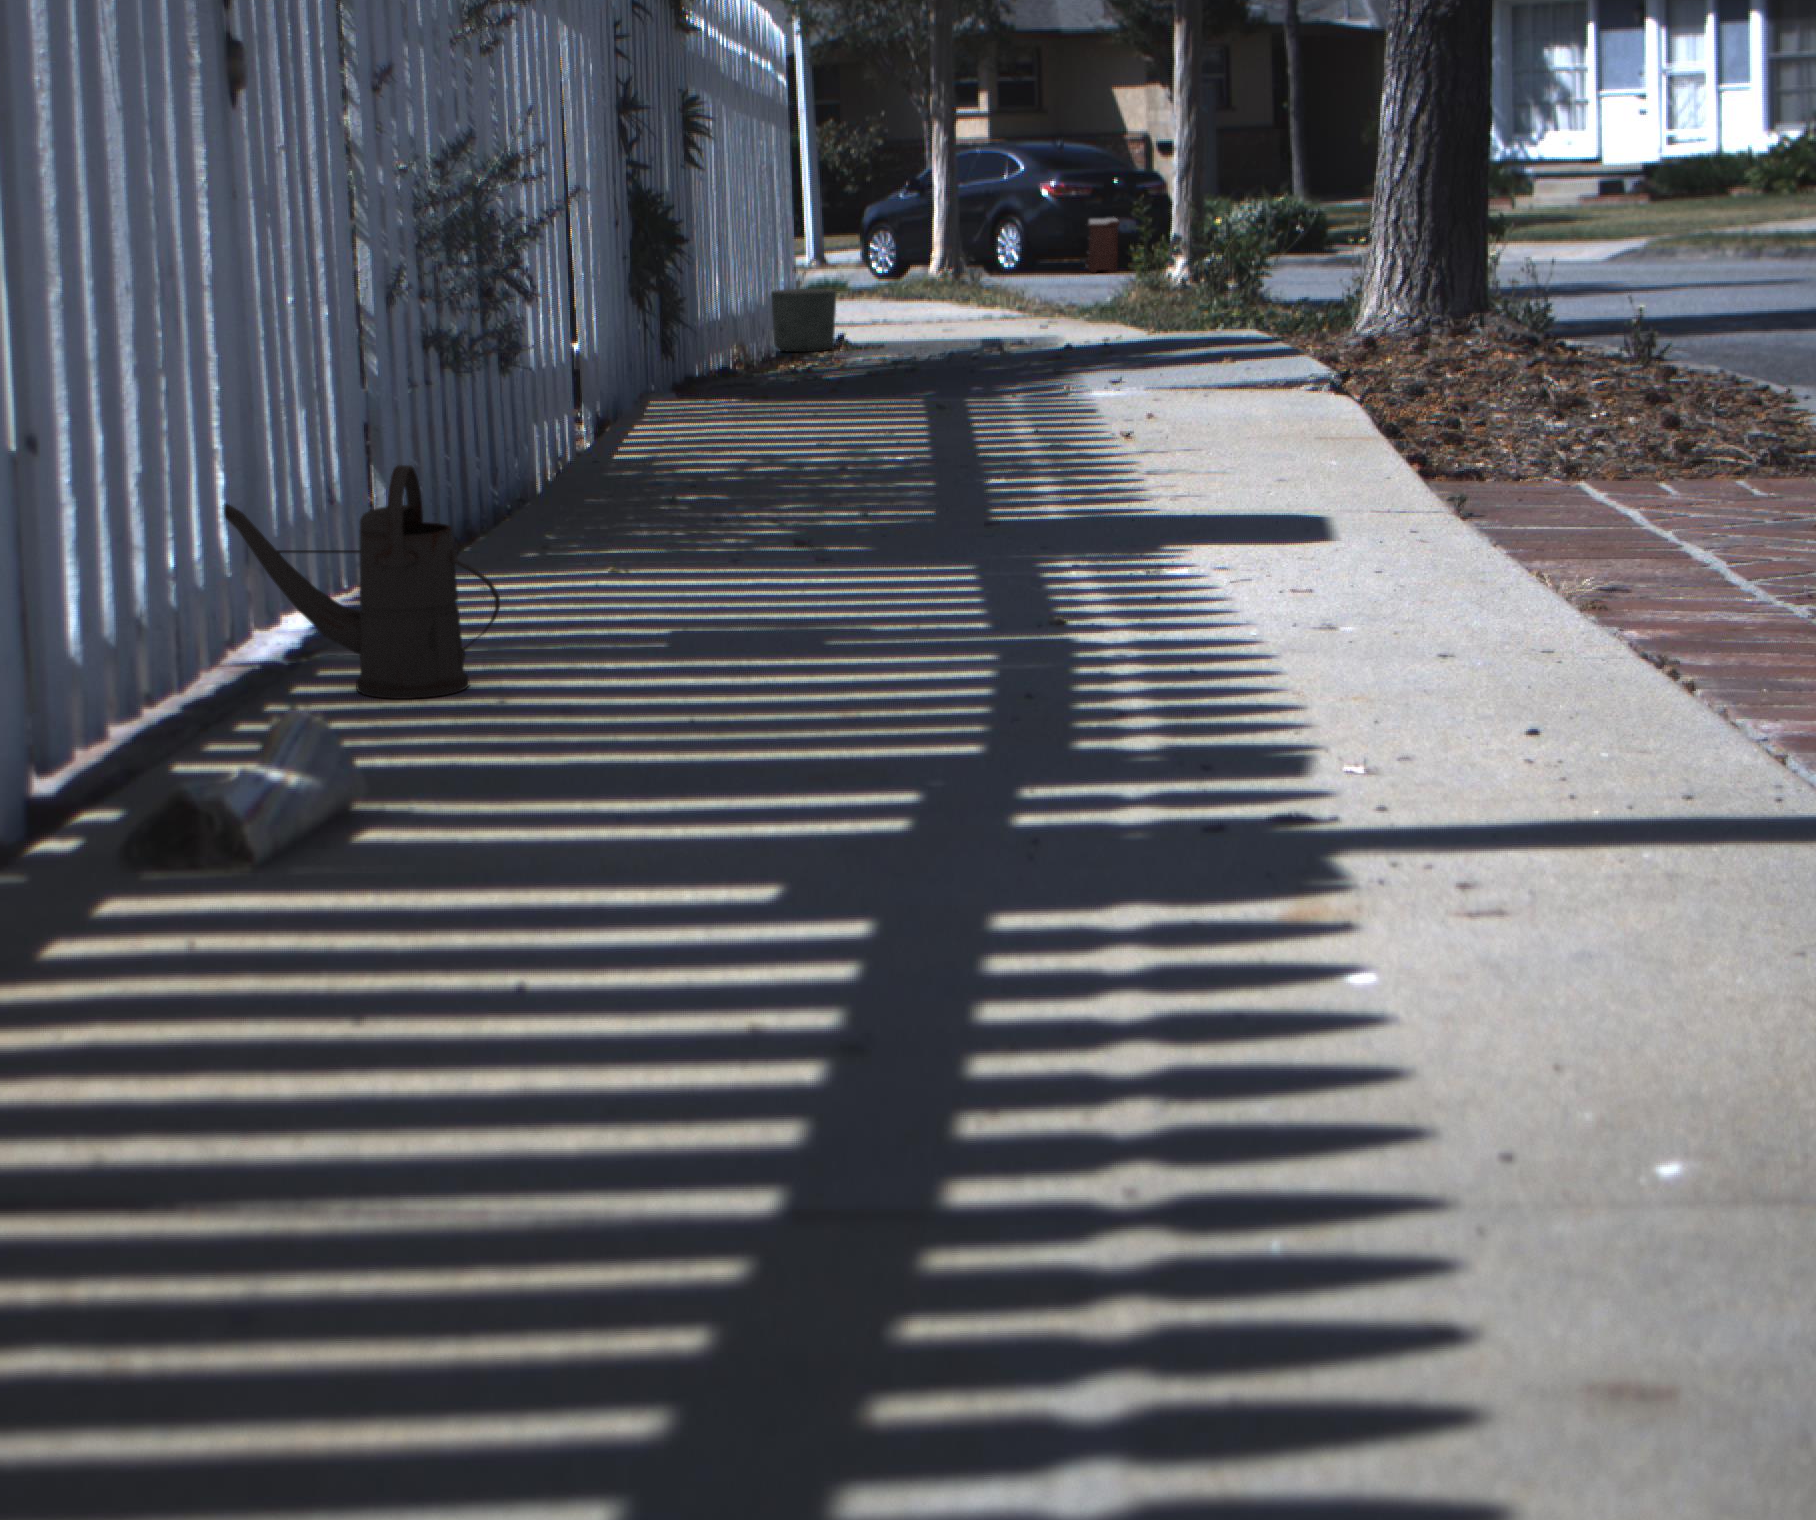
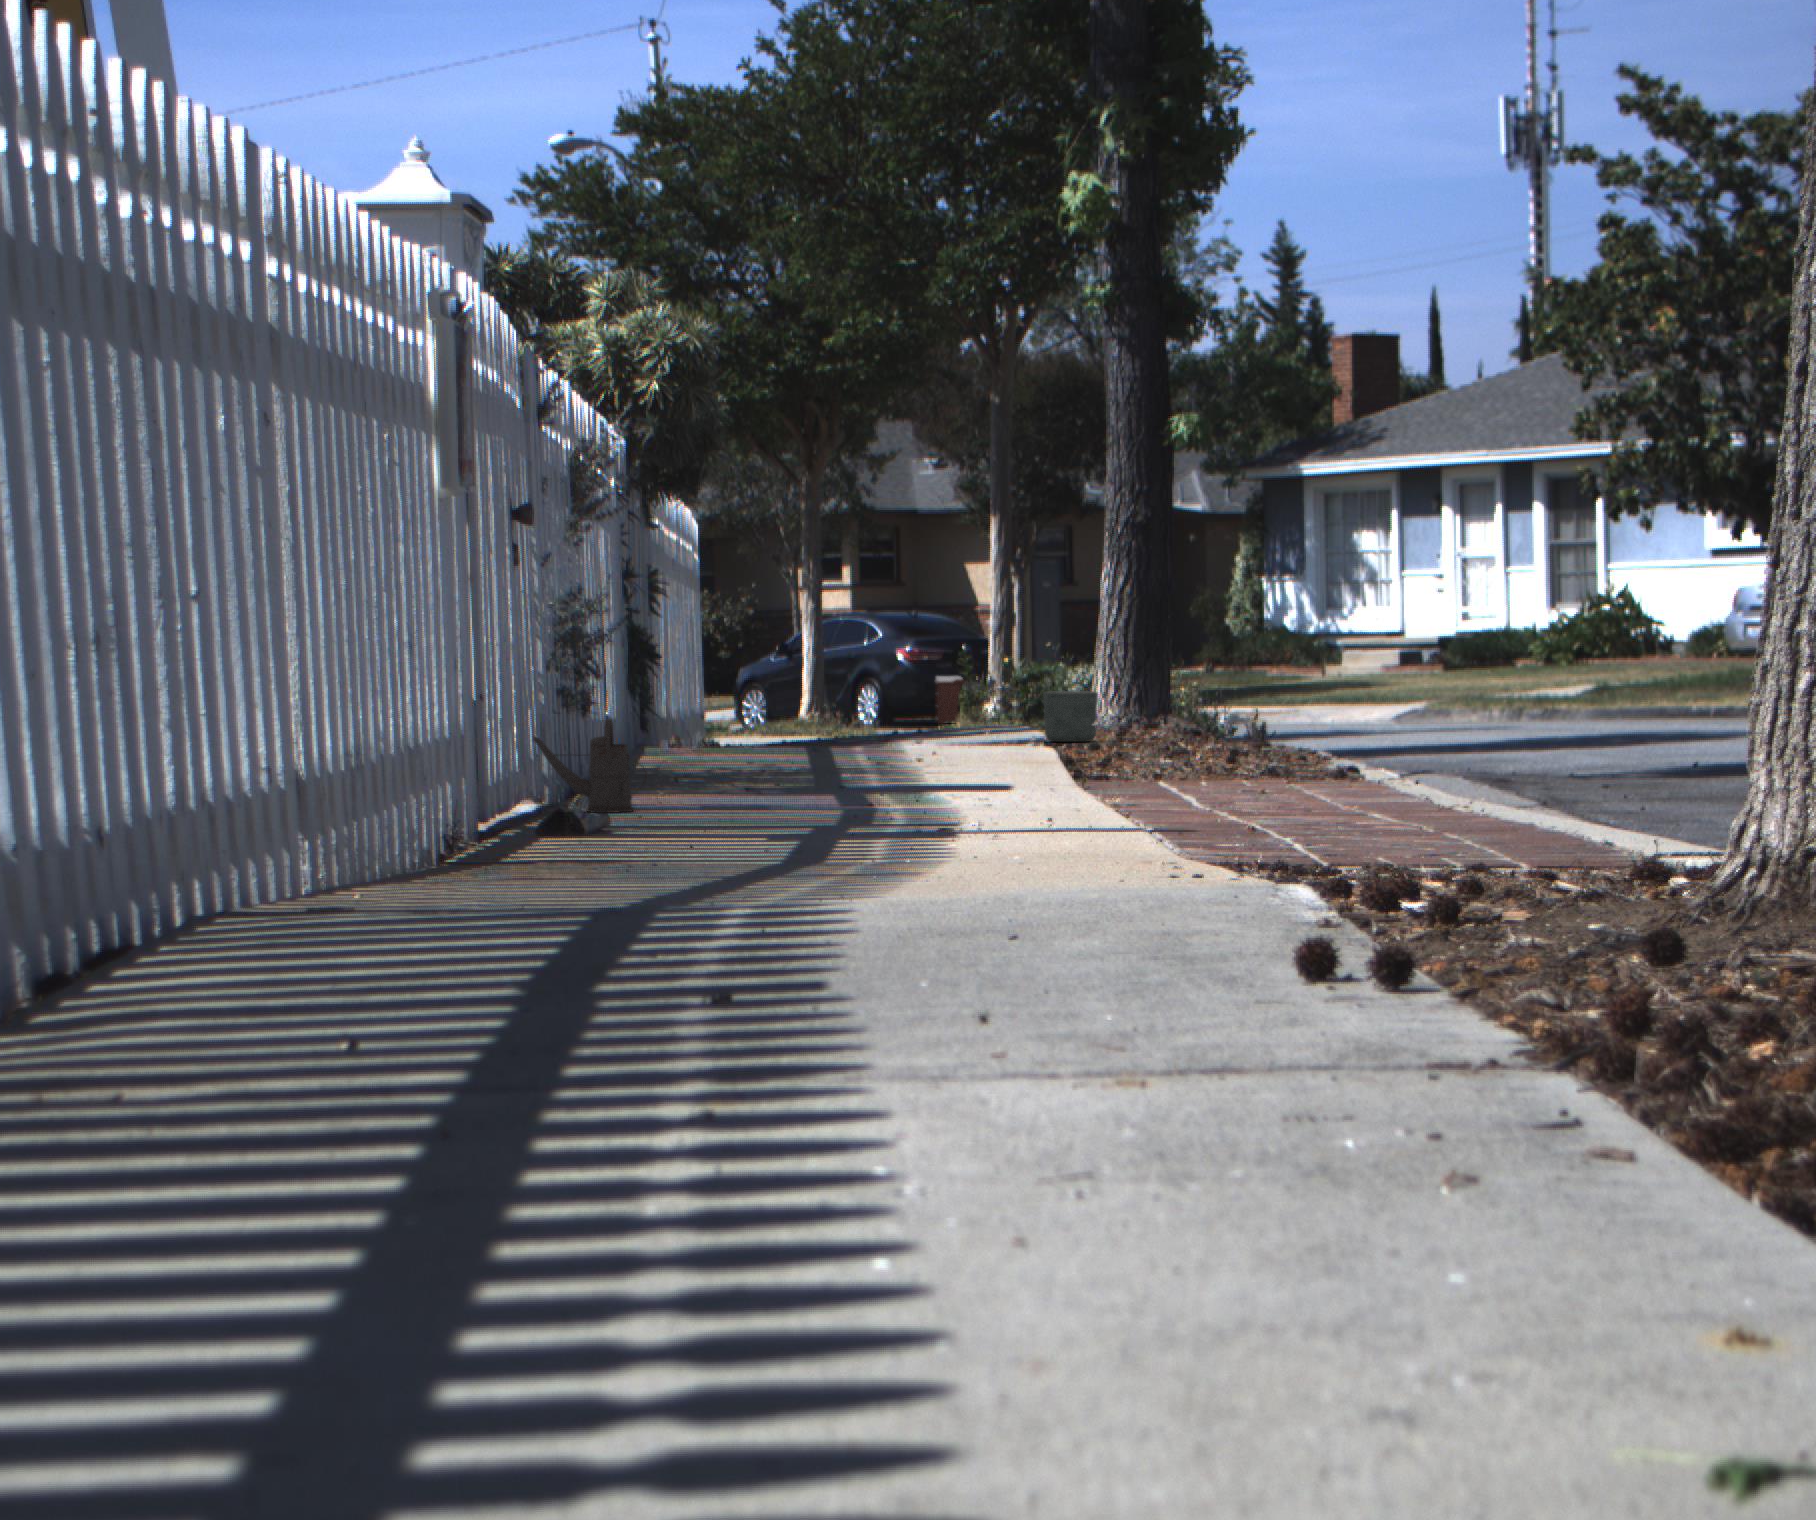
planter: present [771,289,836,352] -> present [1043,691,1098,742]

